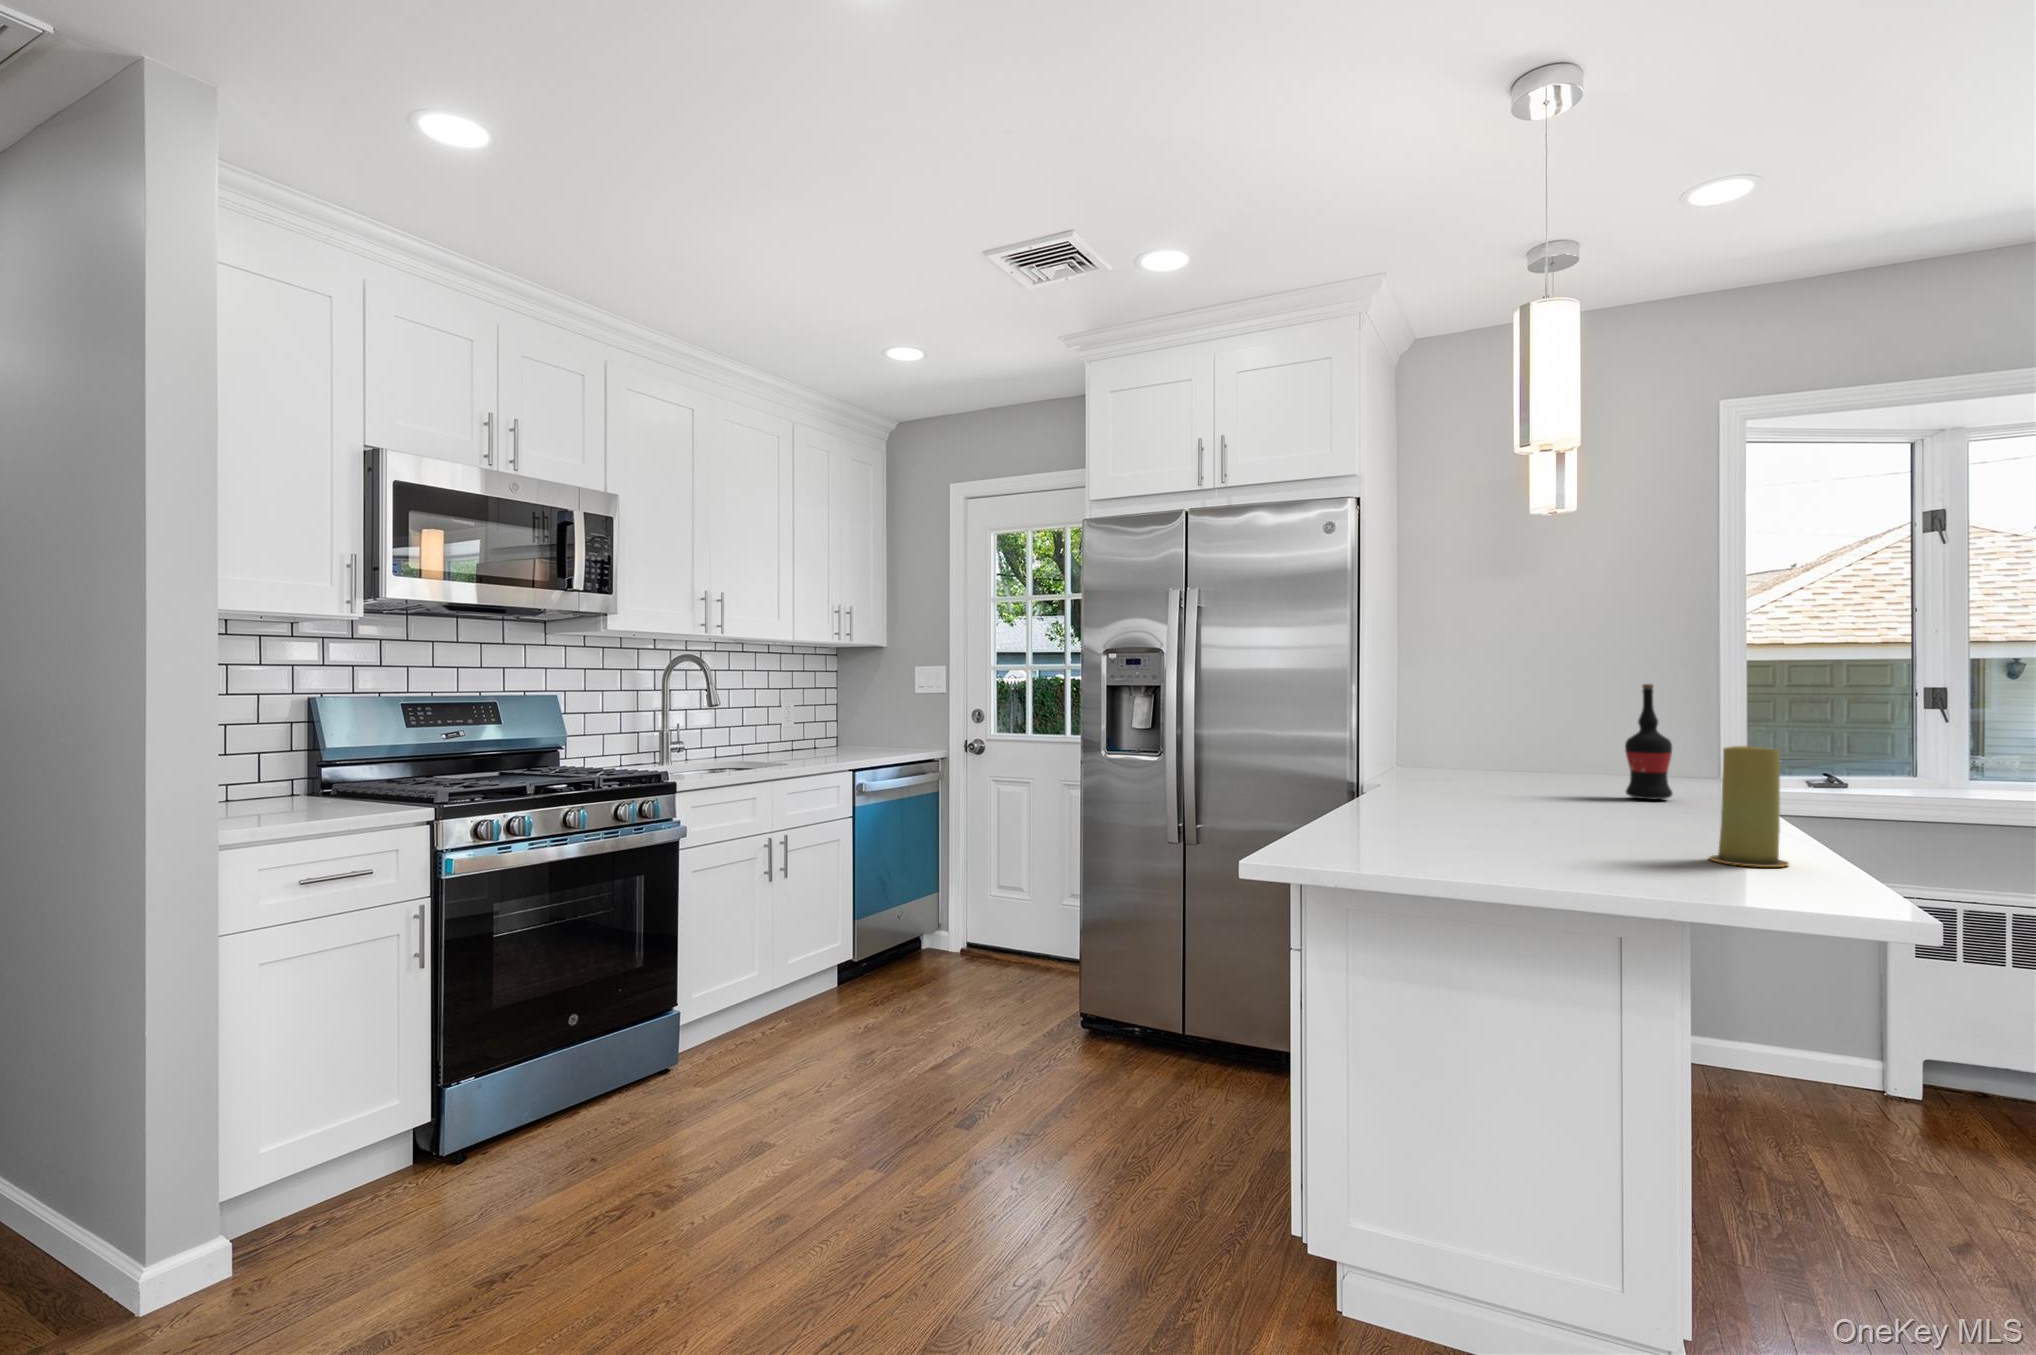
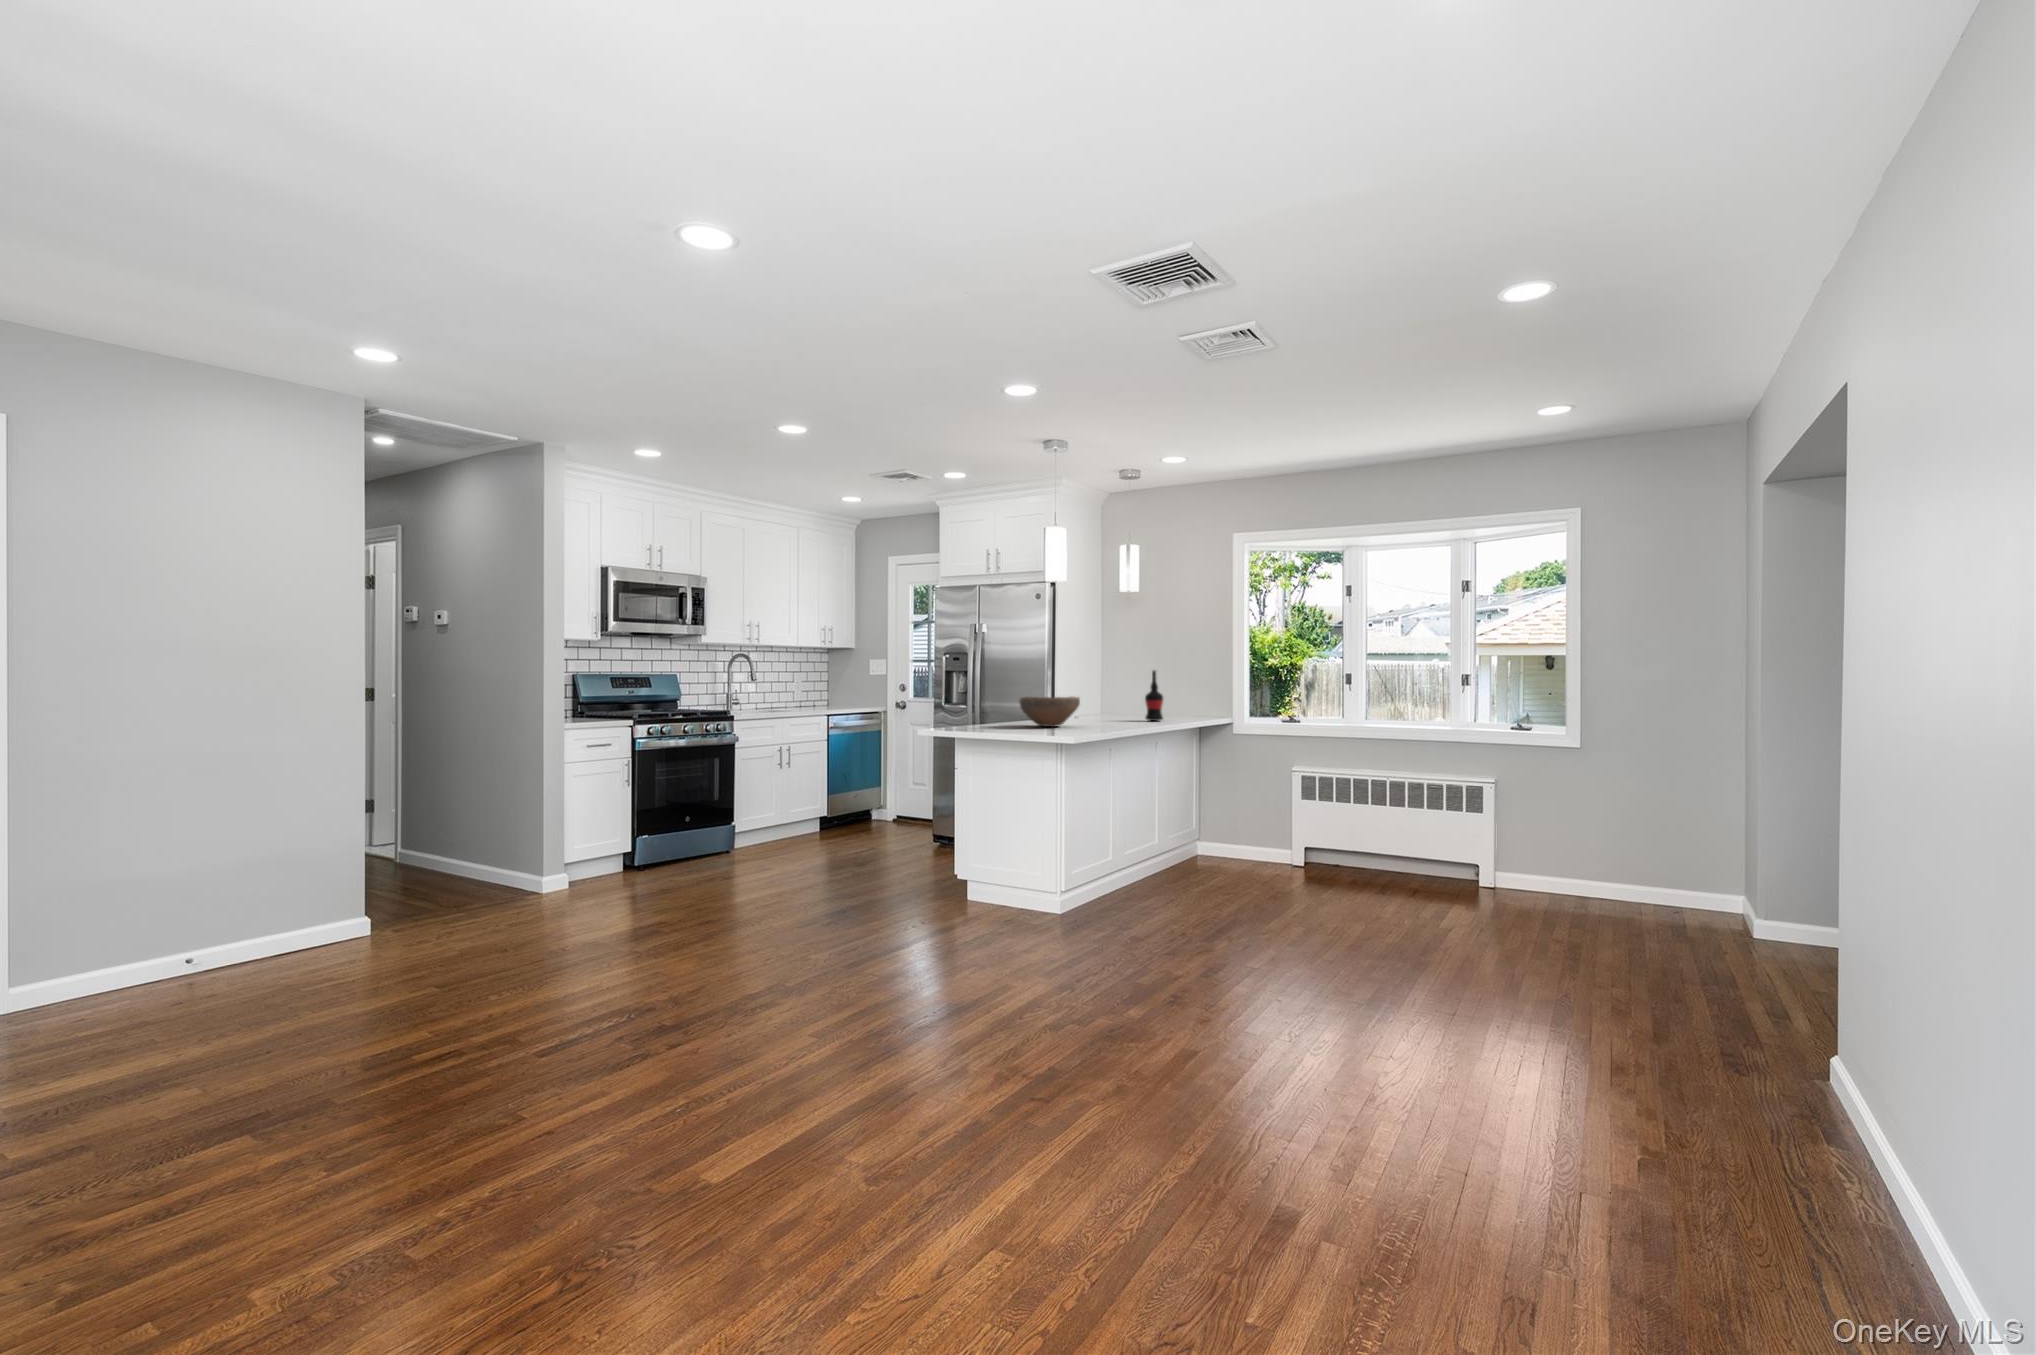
candle: present [1709,746,1789,867] -> none [1083,692,1106,732]
bowl: none [1427,751,1601,831] -> present [1019,697,1080,727]

